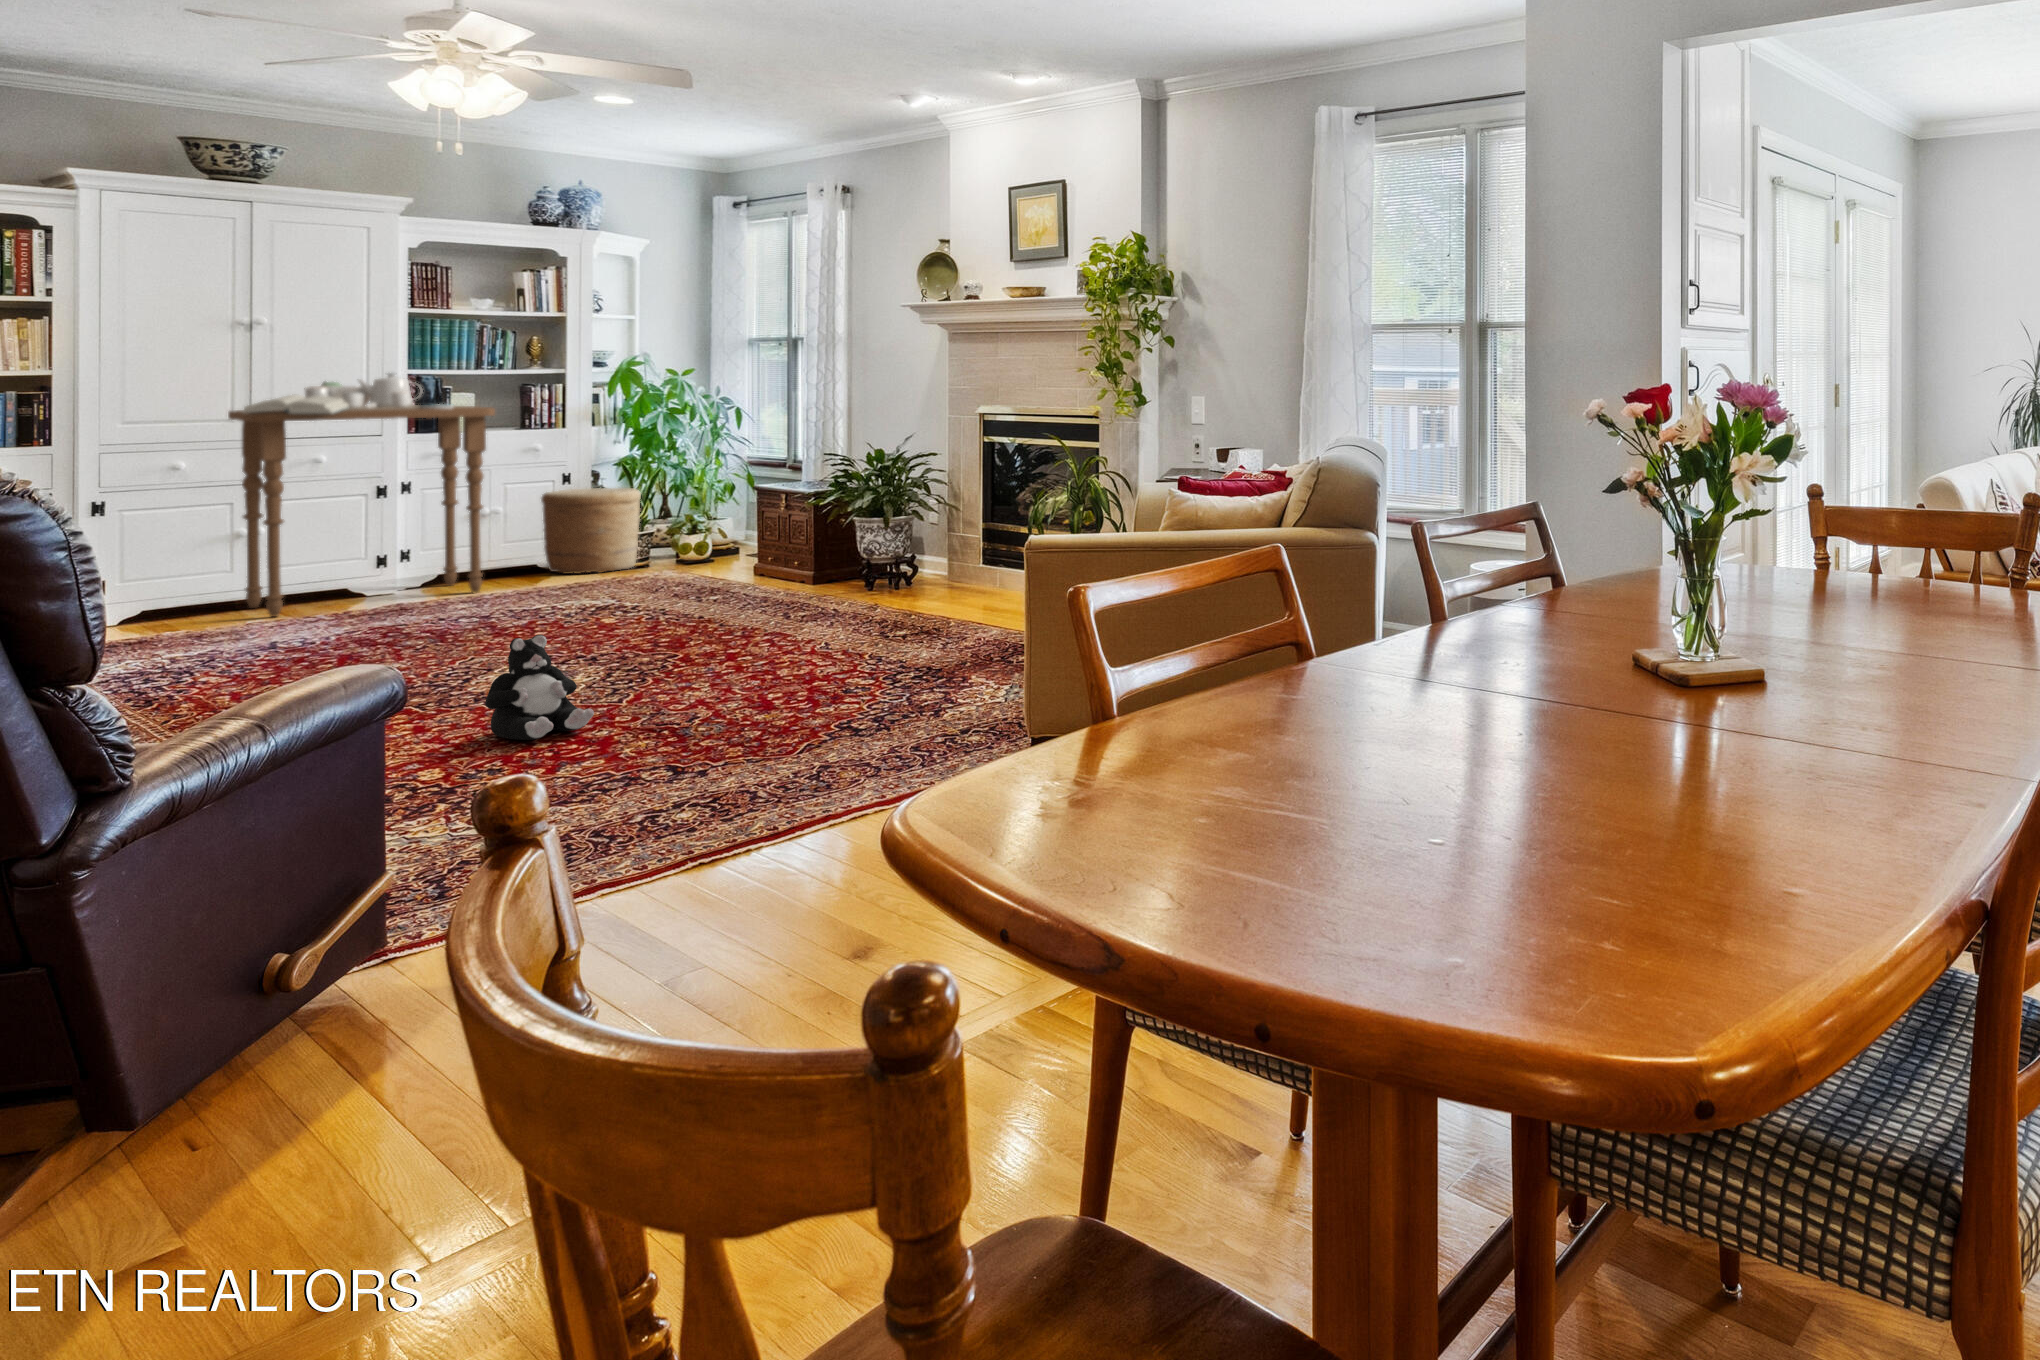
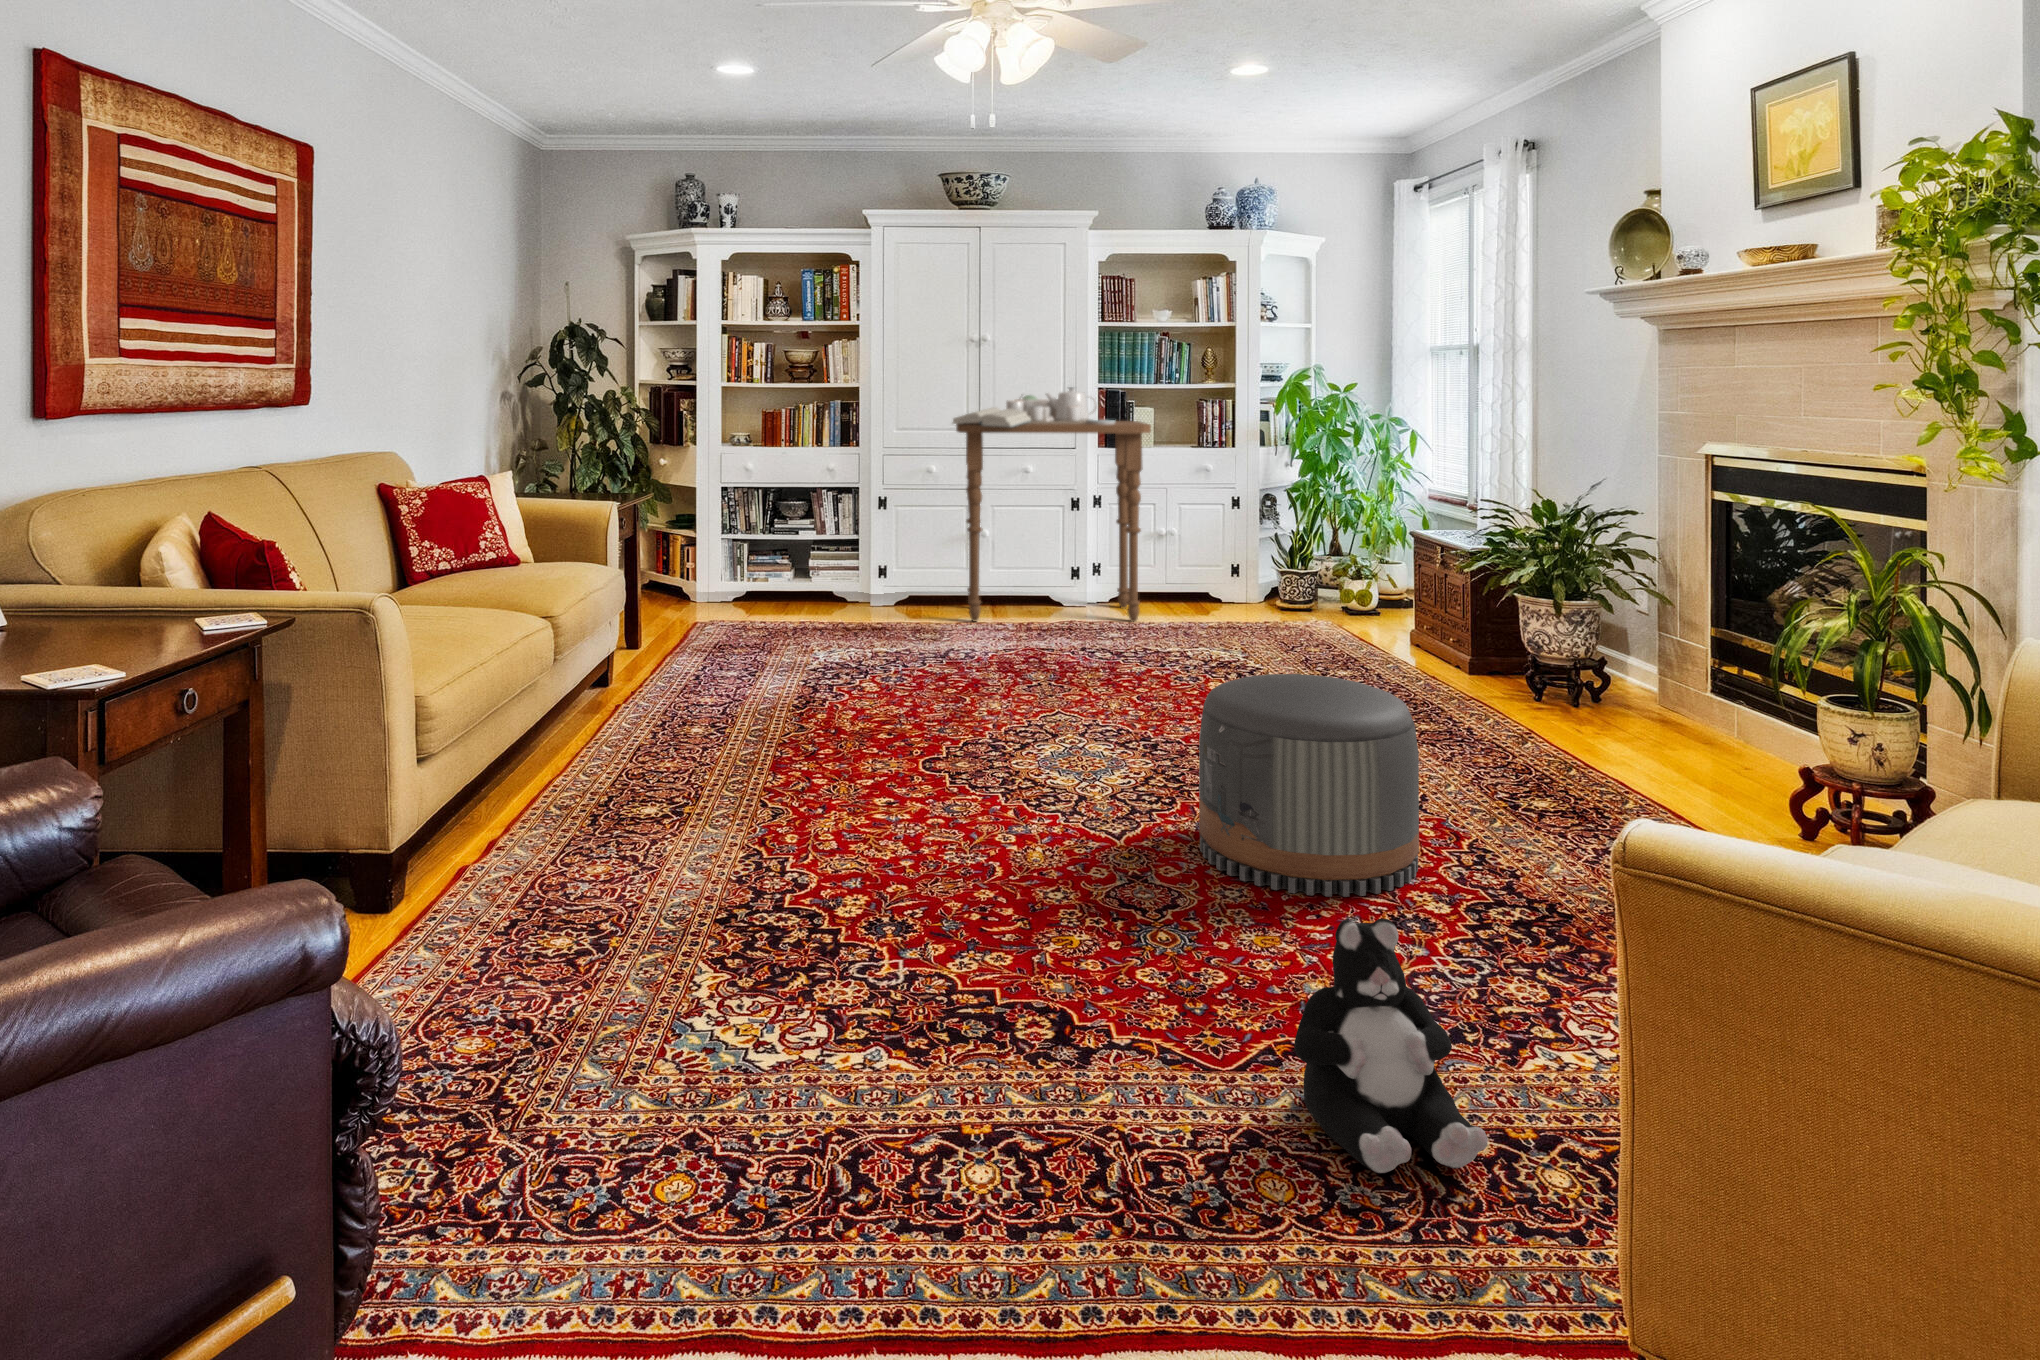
woven basket: present [541,488,641,574] -> none [1205,515,1299,614]
pouf: none [685,563,844,695] -> present [1199,674,1419,897]
plush toy: present [485,635,594,740] -> present [1294,919,1488,1173]

